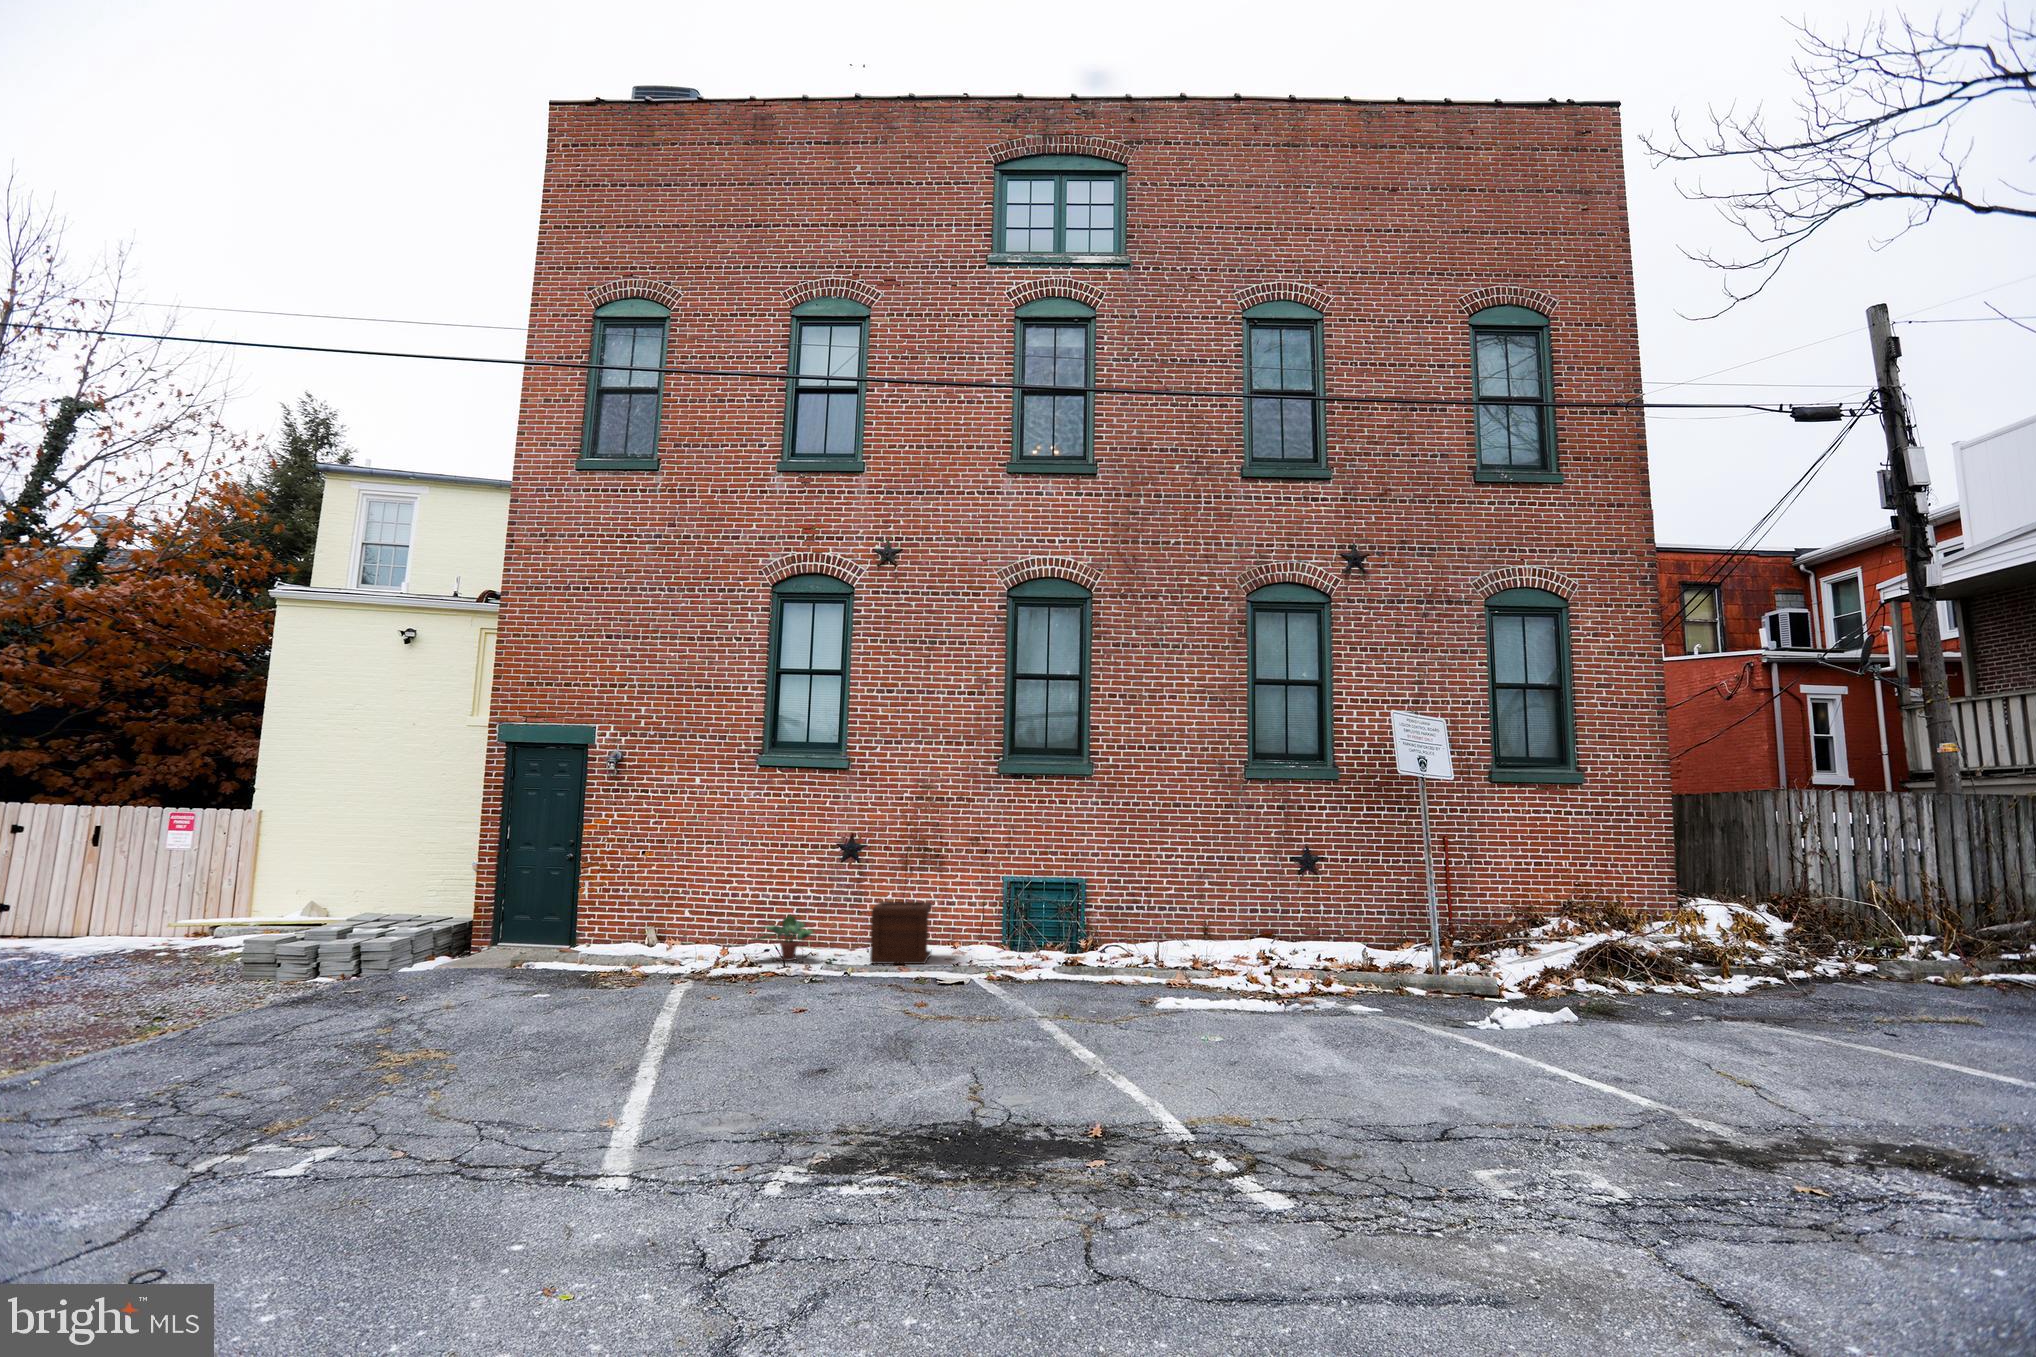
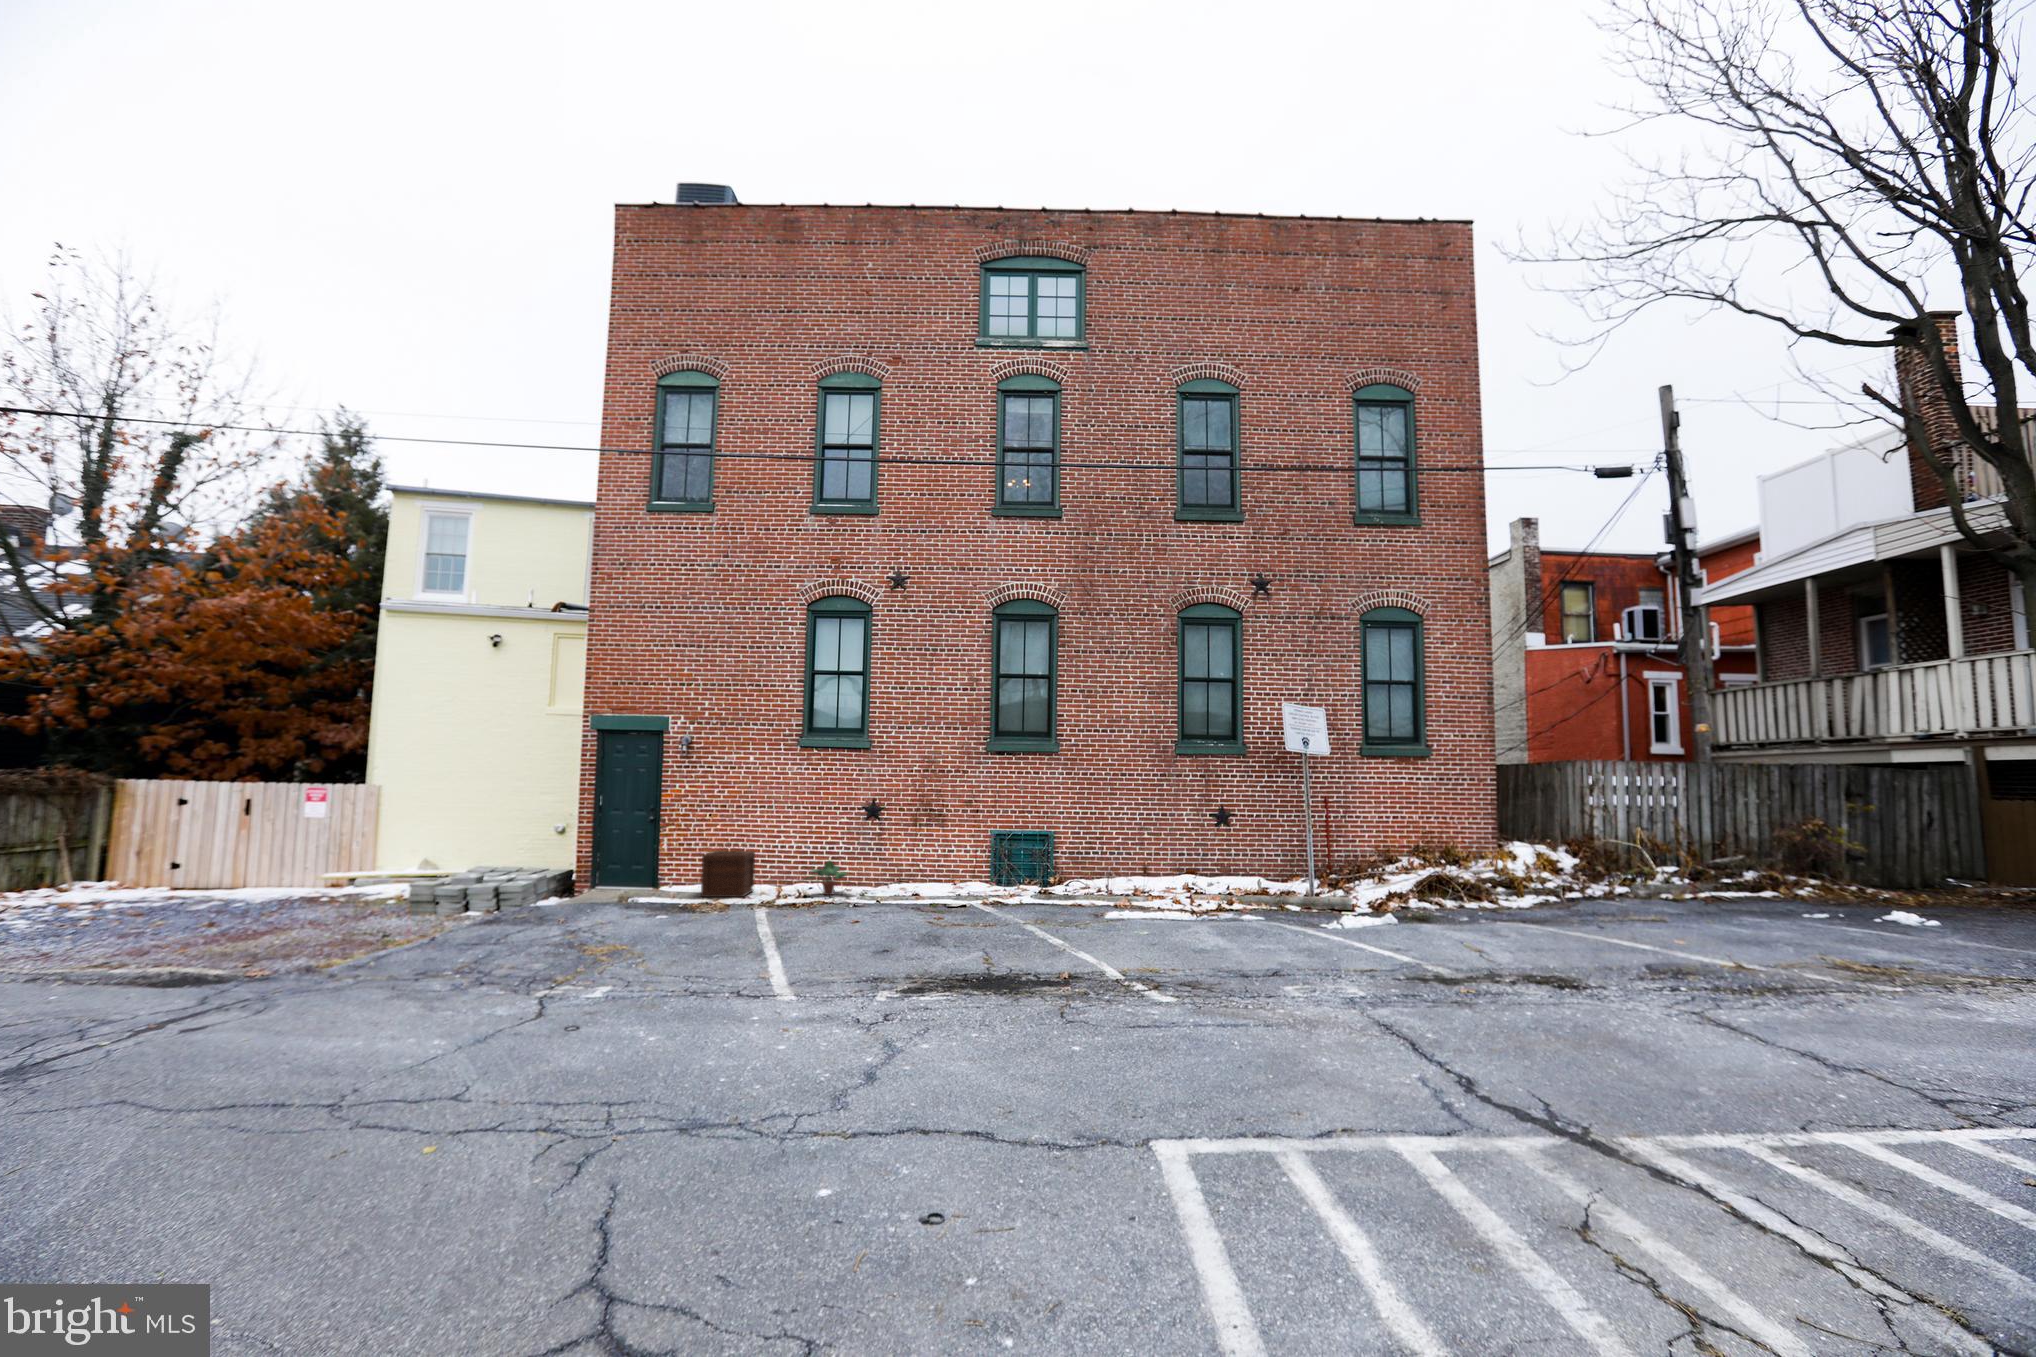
wooden crate: present [870,901,932,964] -> present [701,851,755,897]

